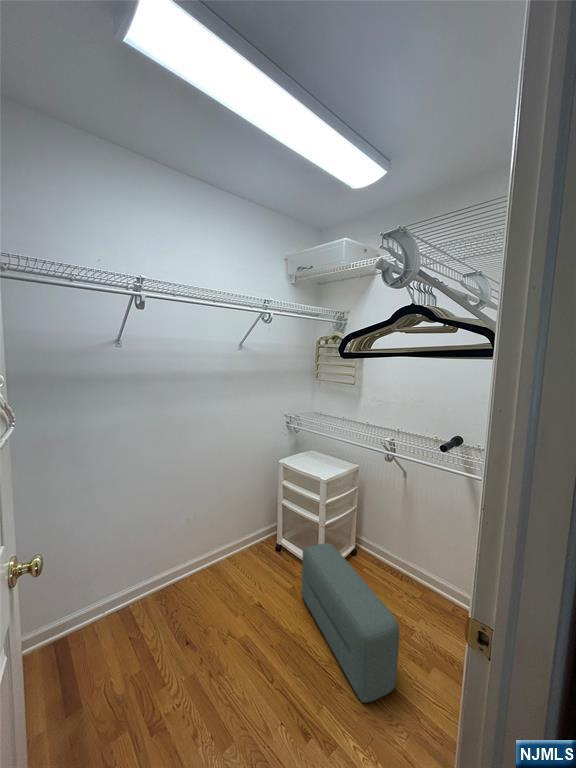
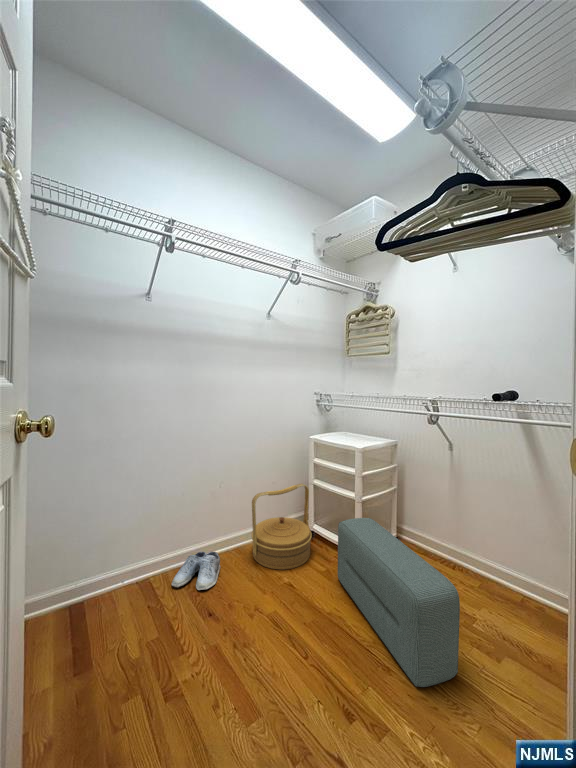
woven basket: none [225,506,280,589] -> present [252,484,312,570]
shoe: none [151,575,196,616] -> present [172,552,220,590]

